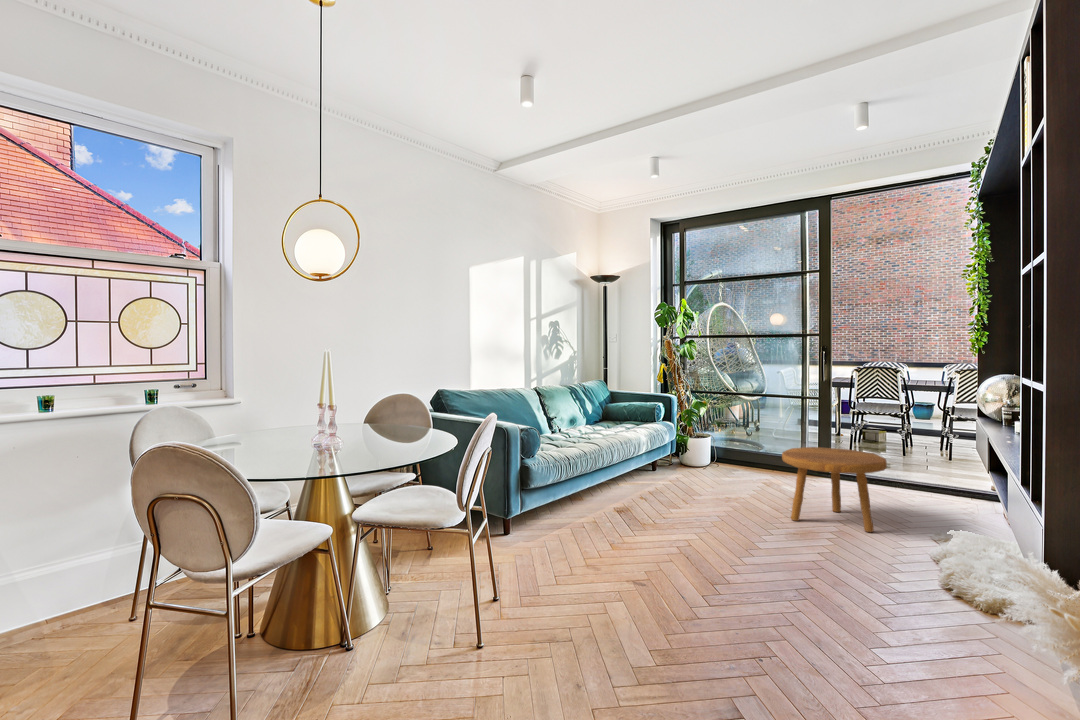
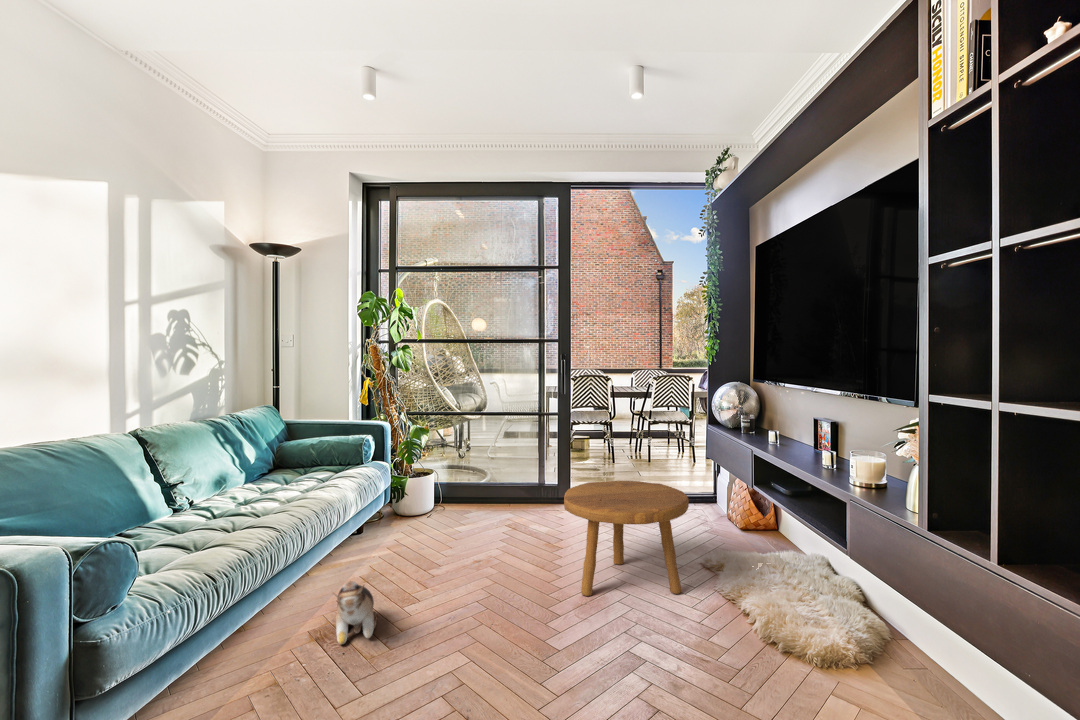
plush toy: none [626,476,652,511] -> present [333,581,378,645]

